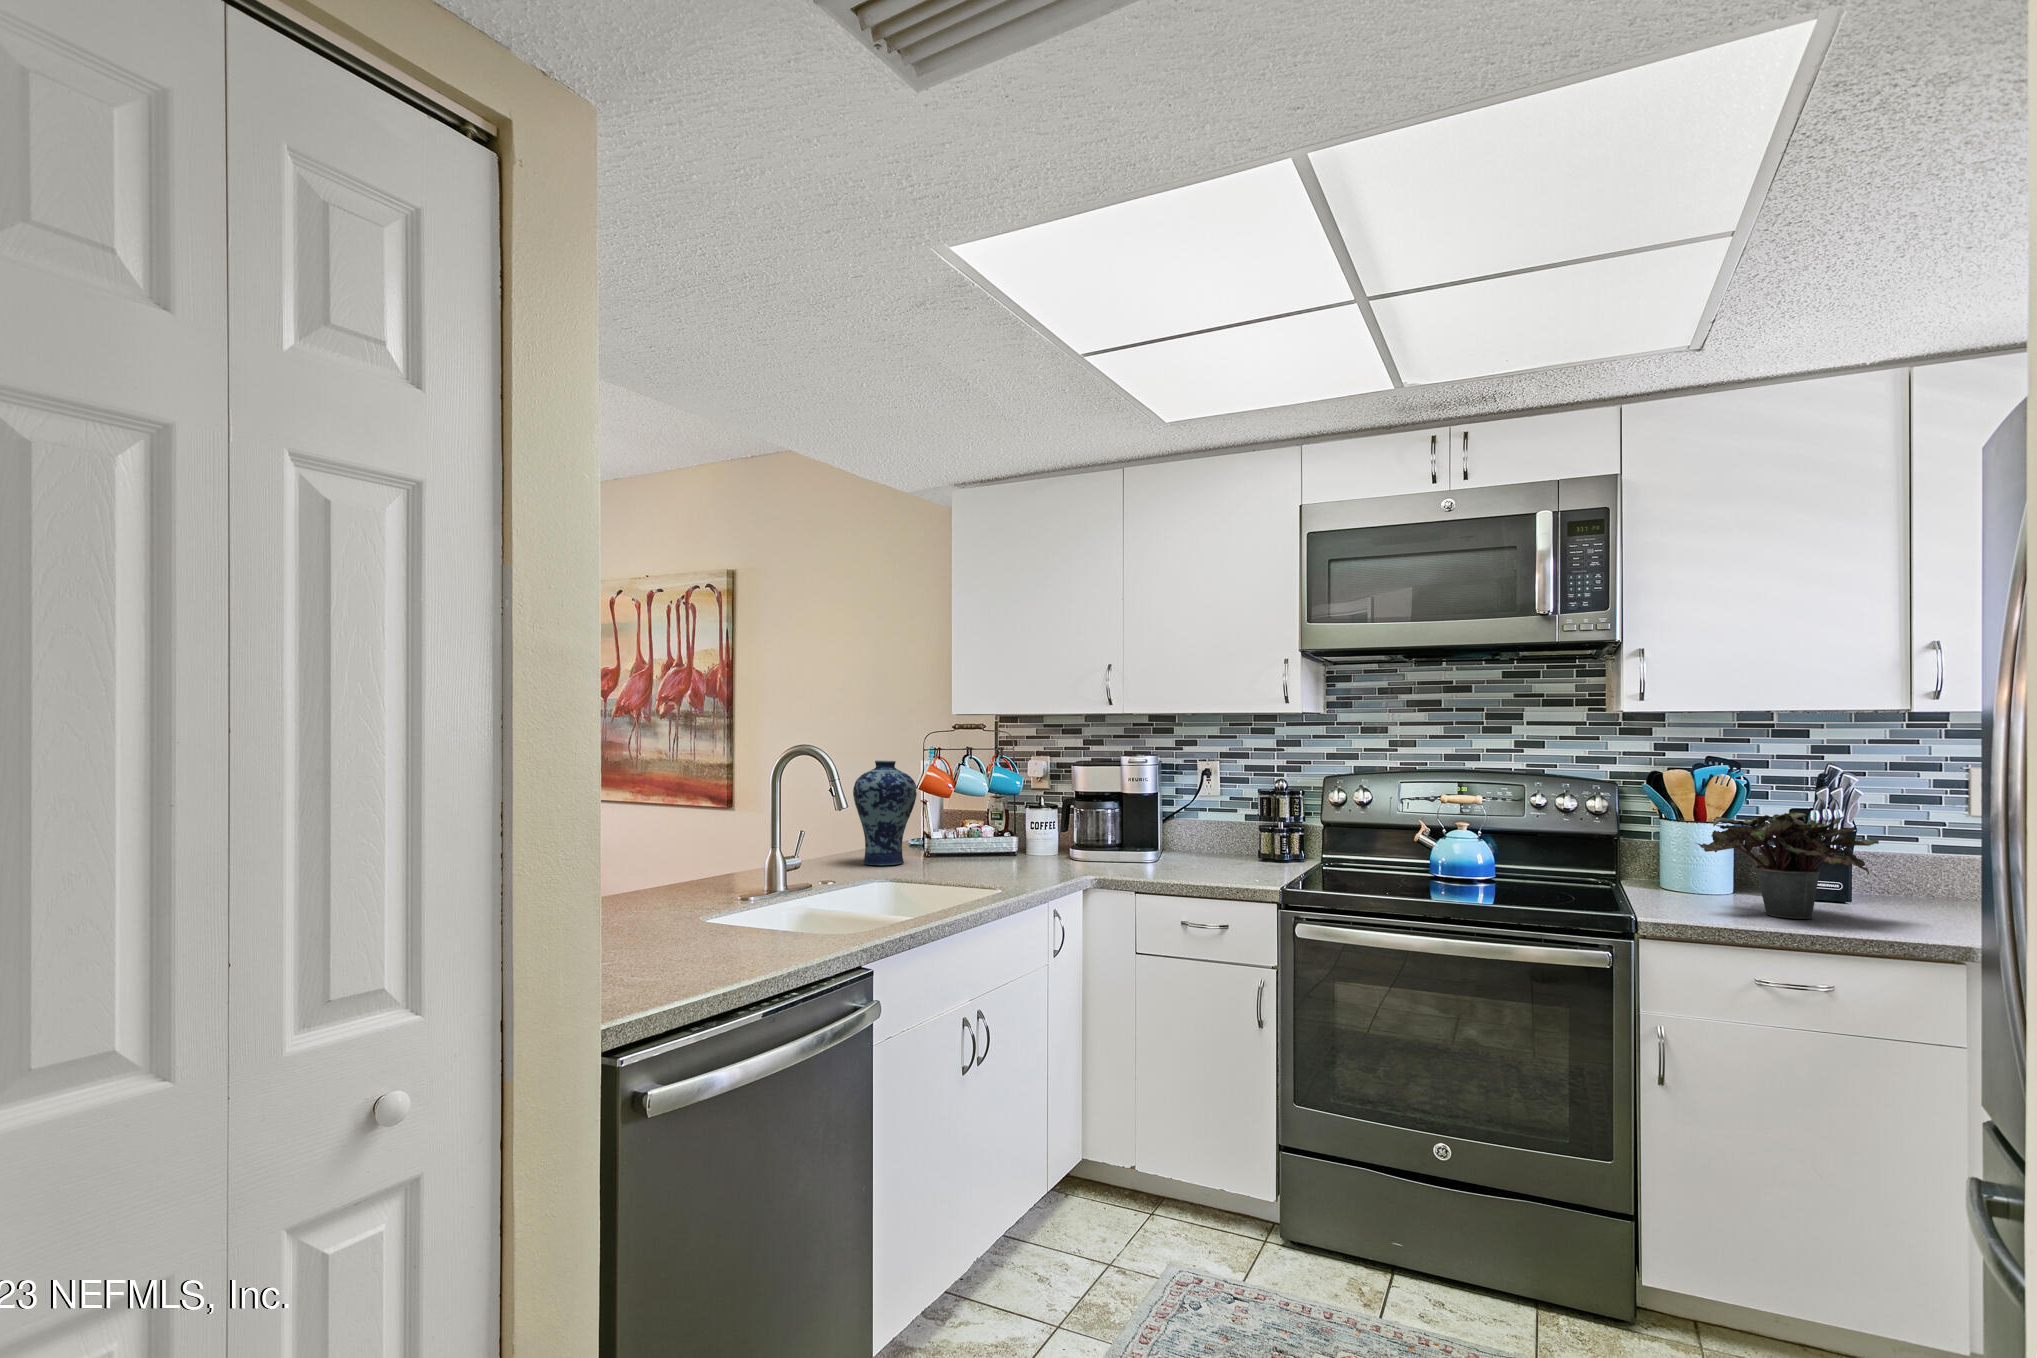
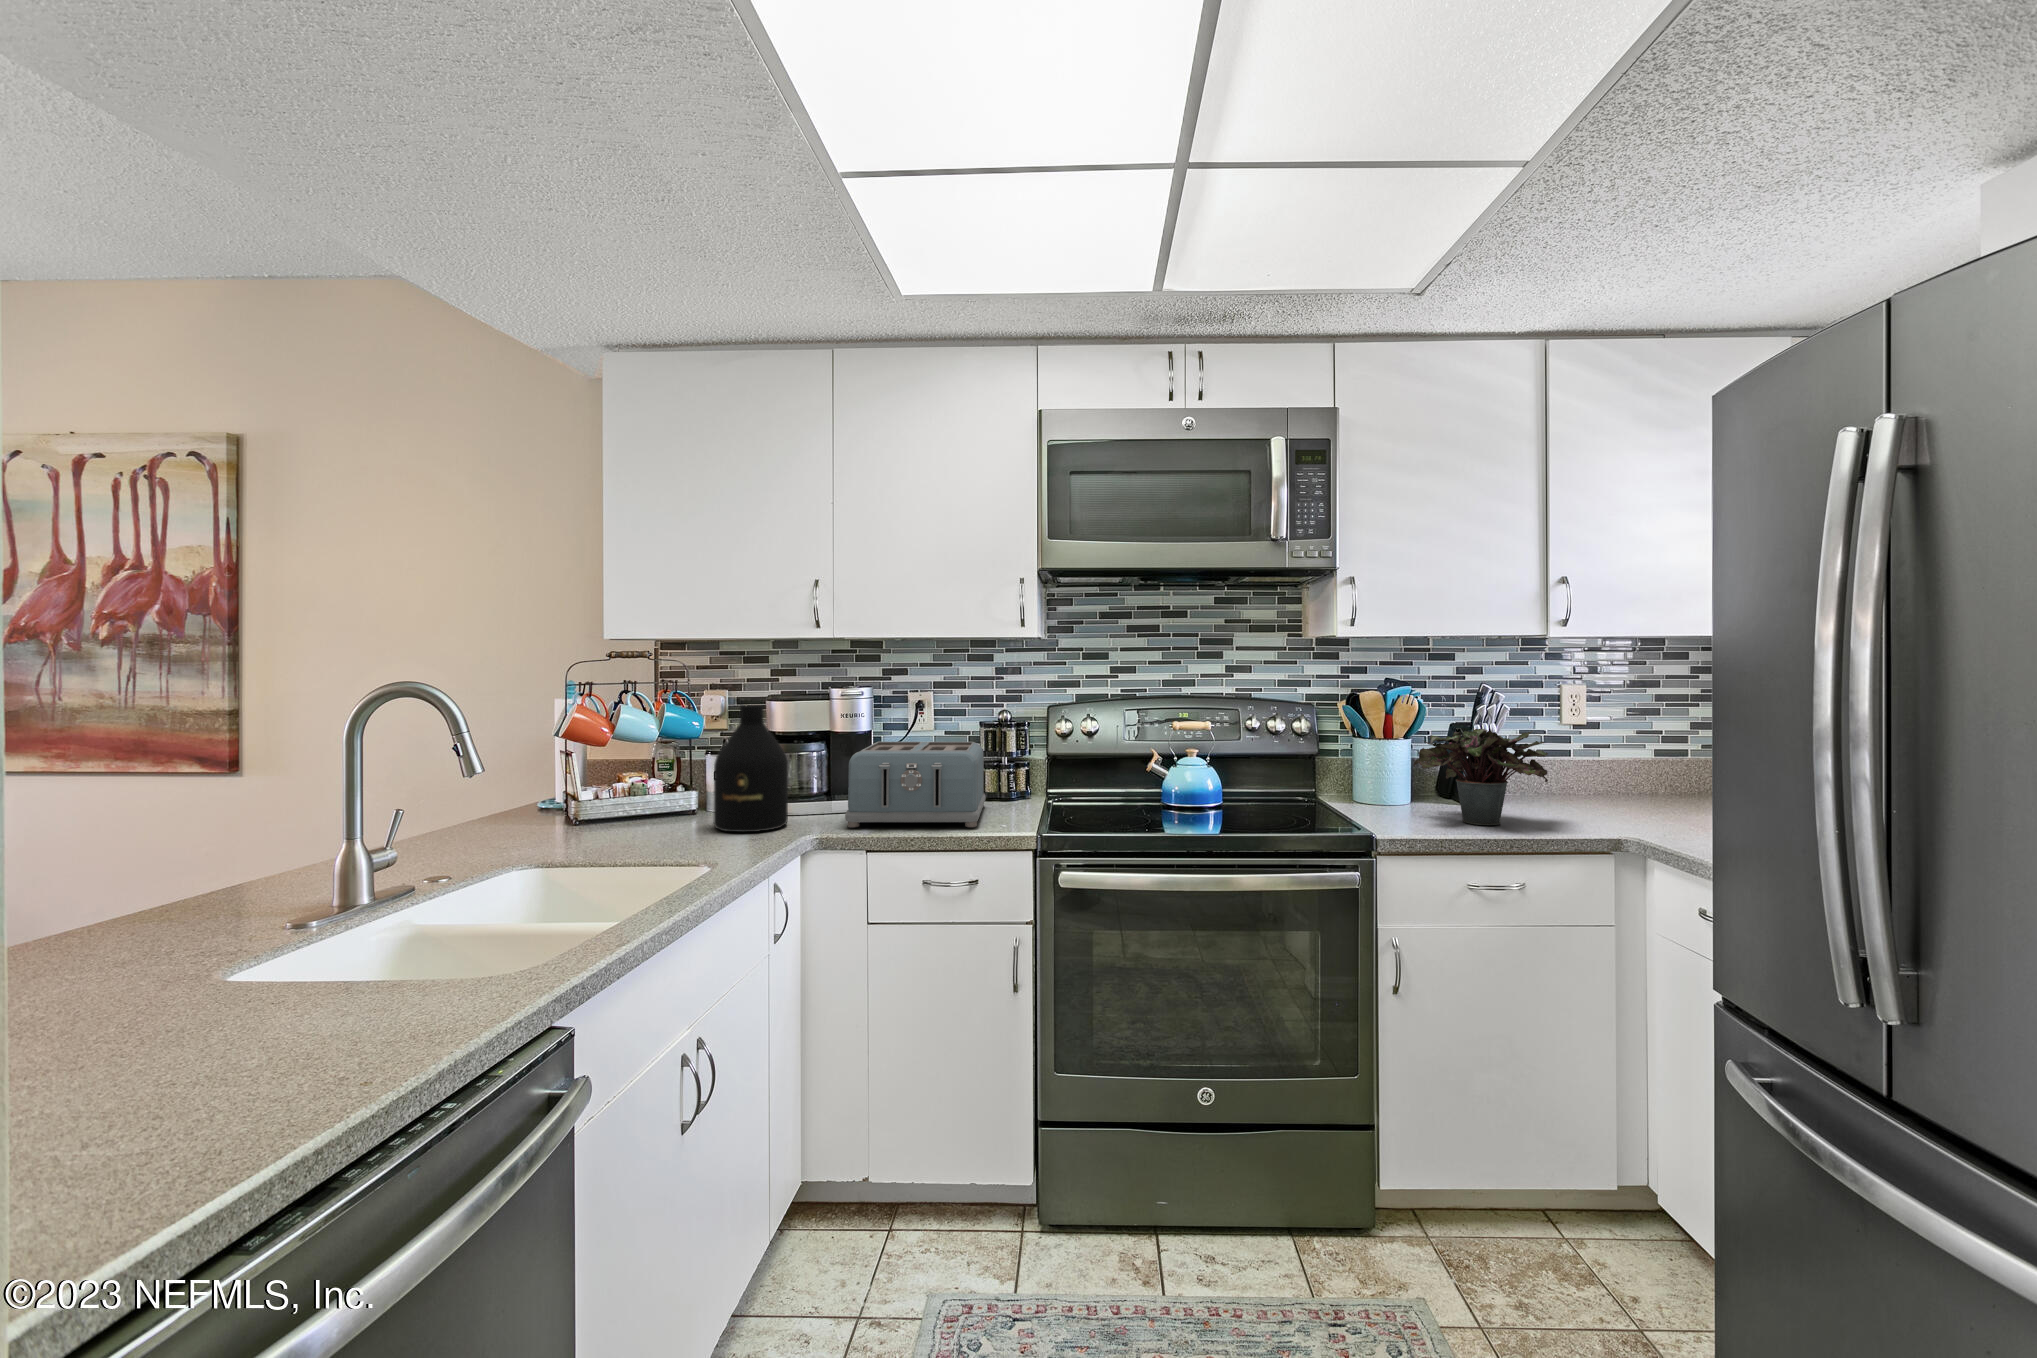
vase: present [853,760,917,865] -> none [462,700,563,844]
bottle: none [1022,768,1079,870] -> present [714,705,788,832]
toaster: none [1120,803,1257,880] -> present [845,742,986,827]

